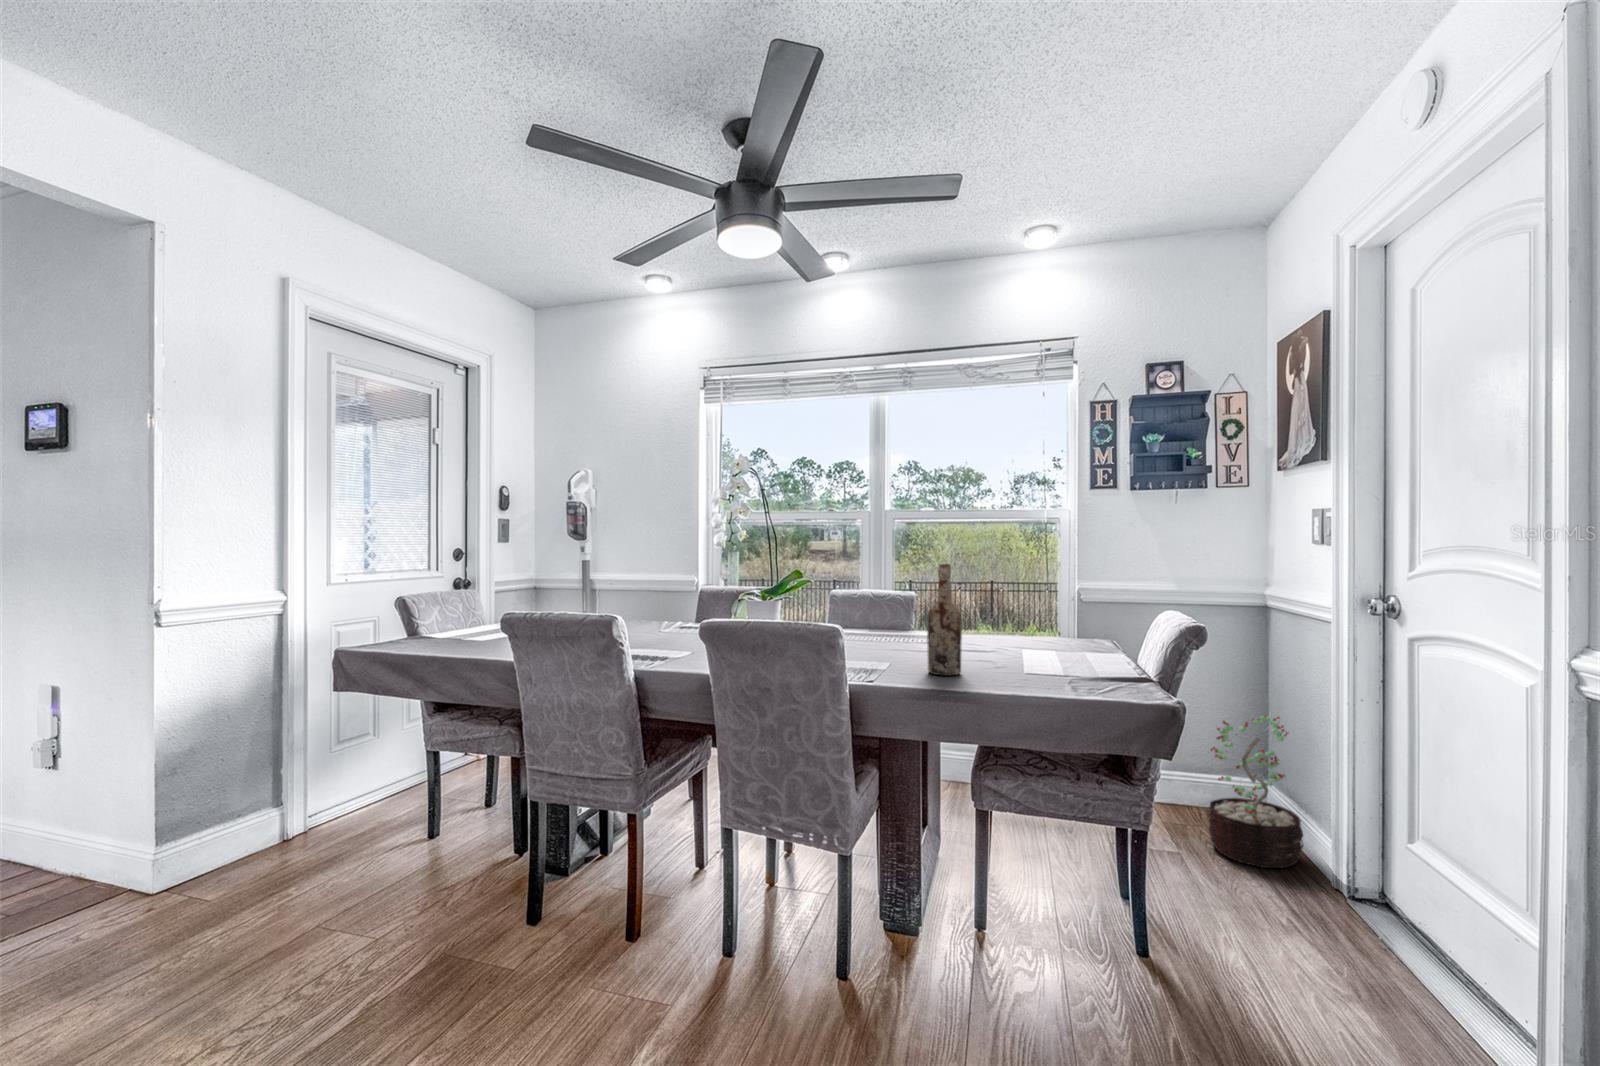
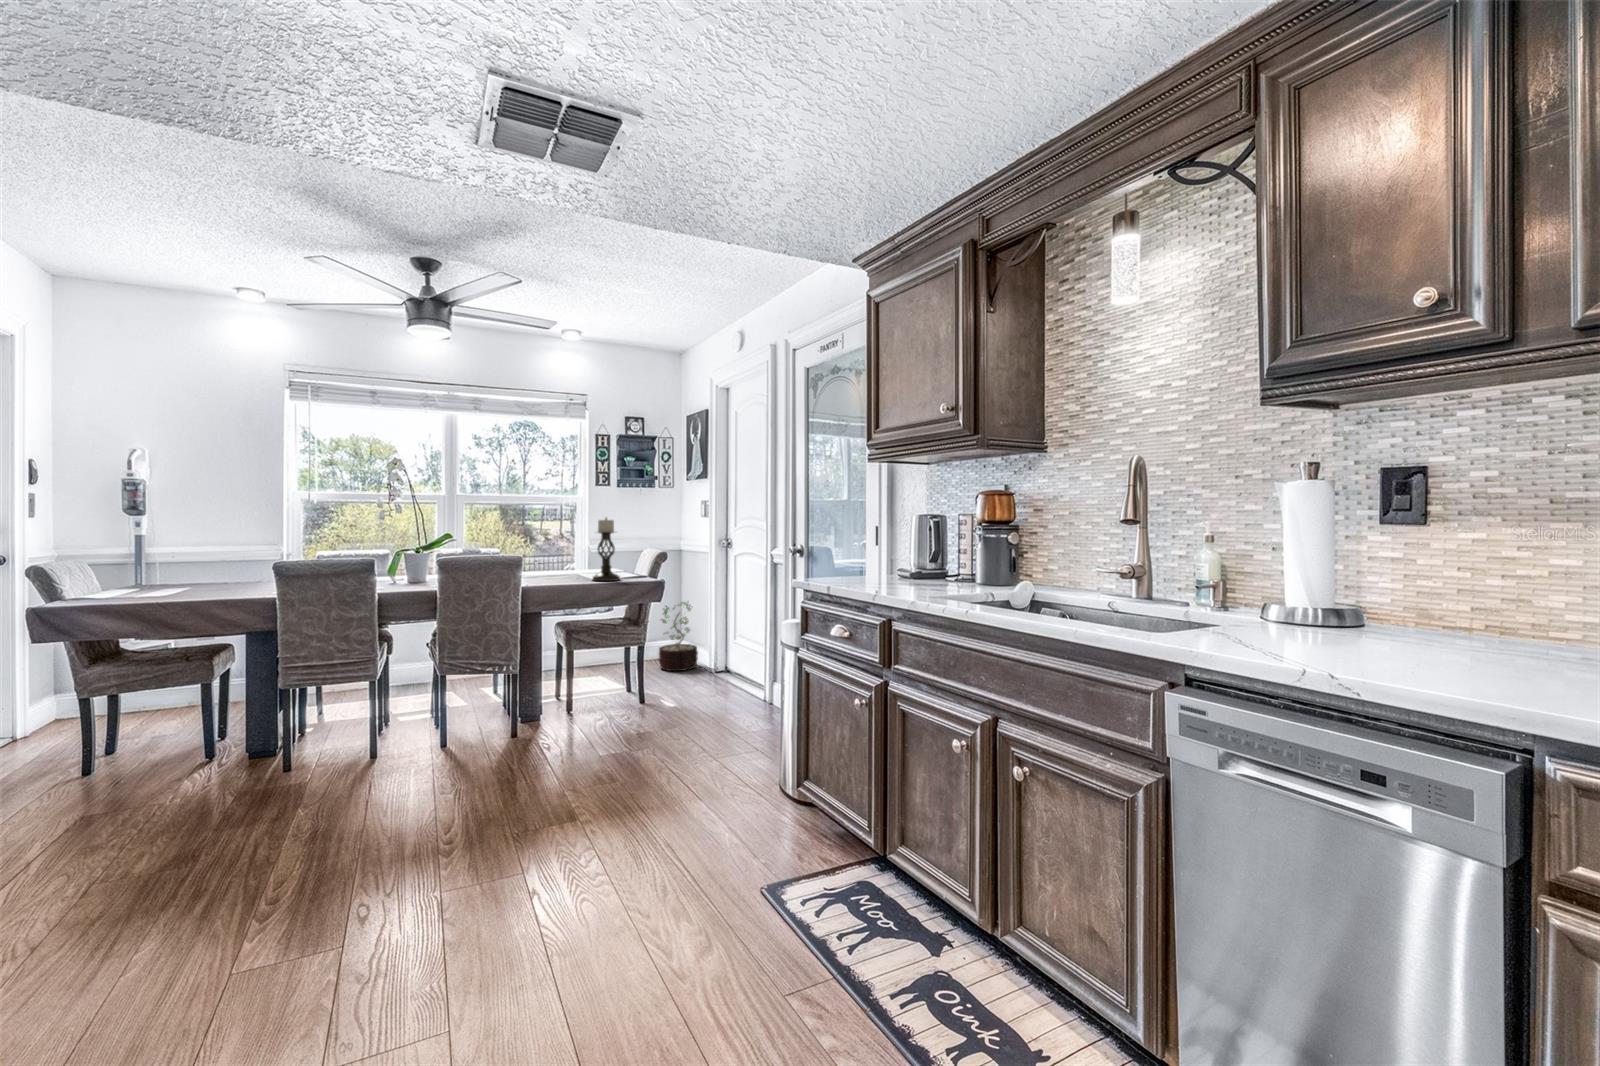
candle holder: none [1019,549,1083,695] -> present [592,518,620,581]
wine bottle: present [927,564,962,676] -> none [542,526,560,581]

